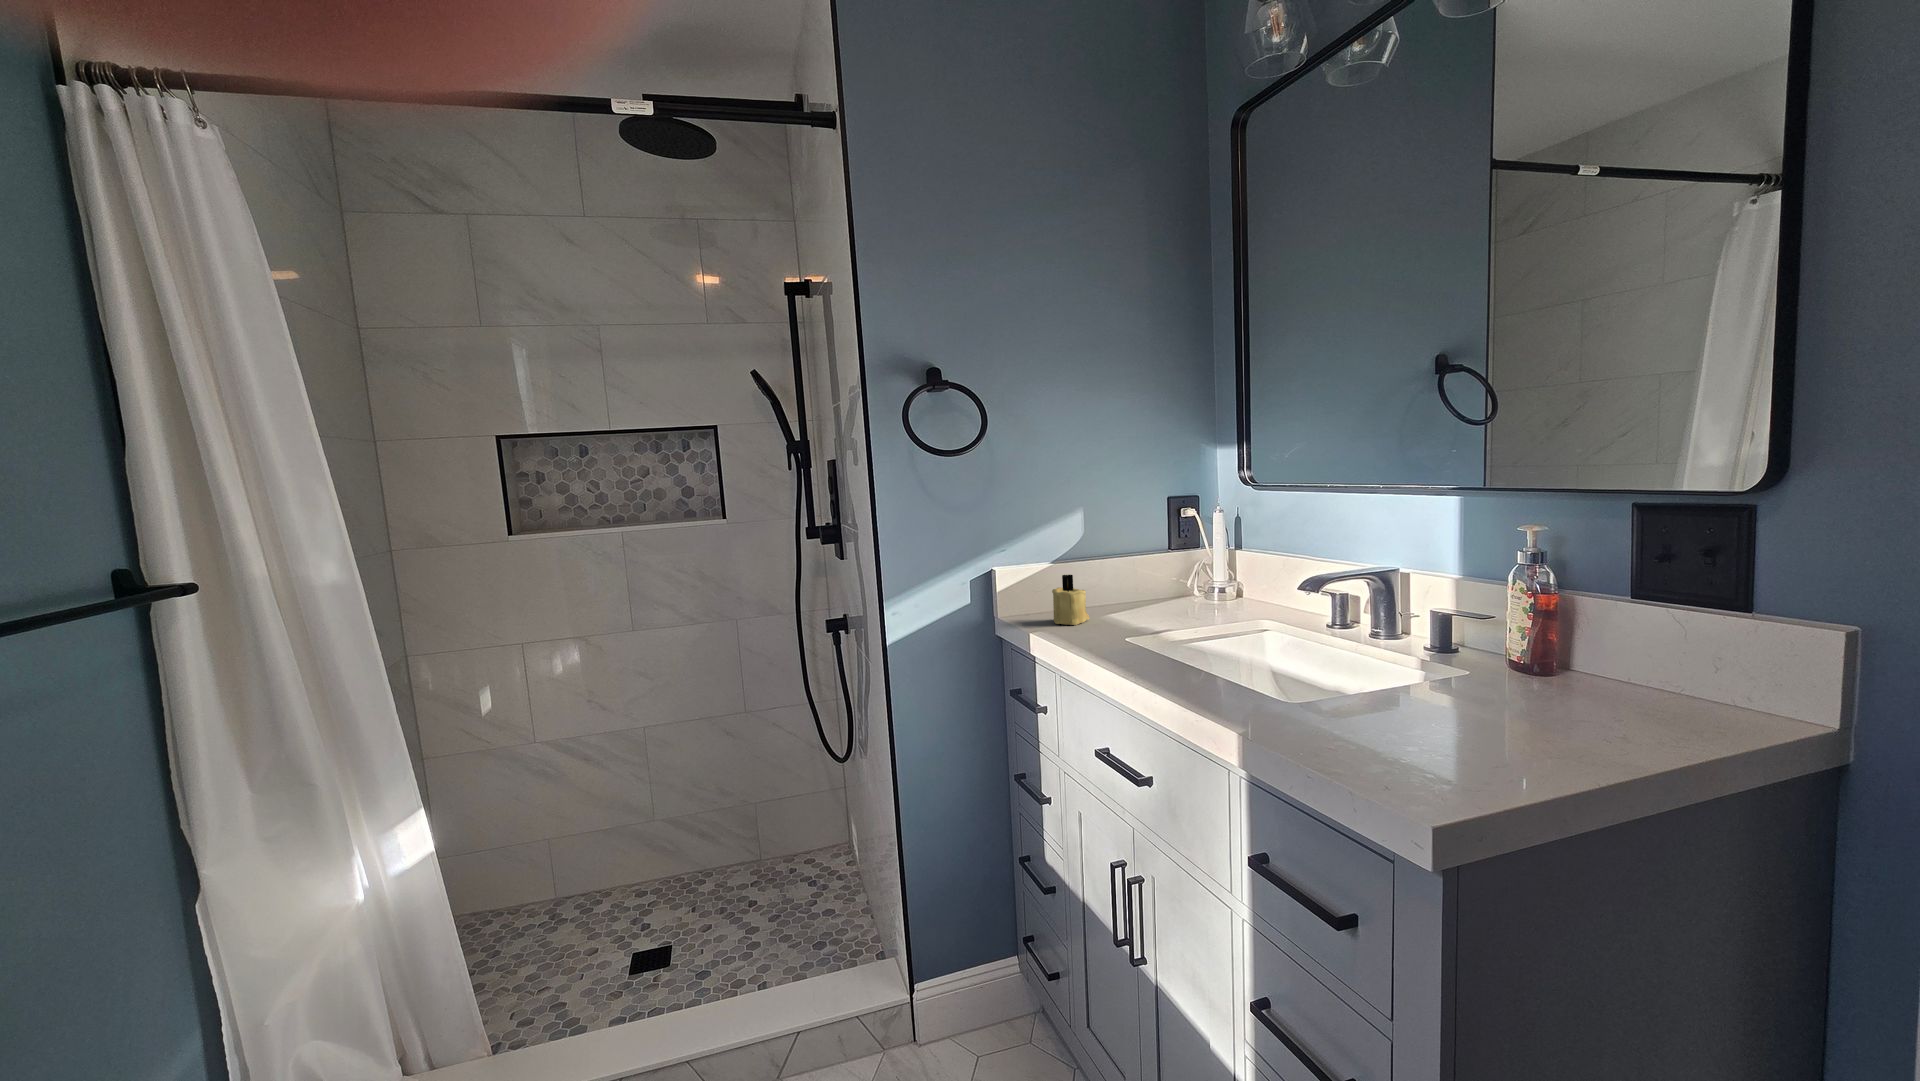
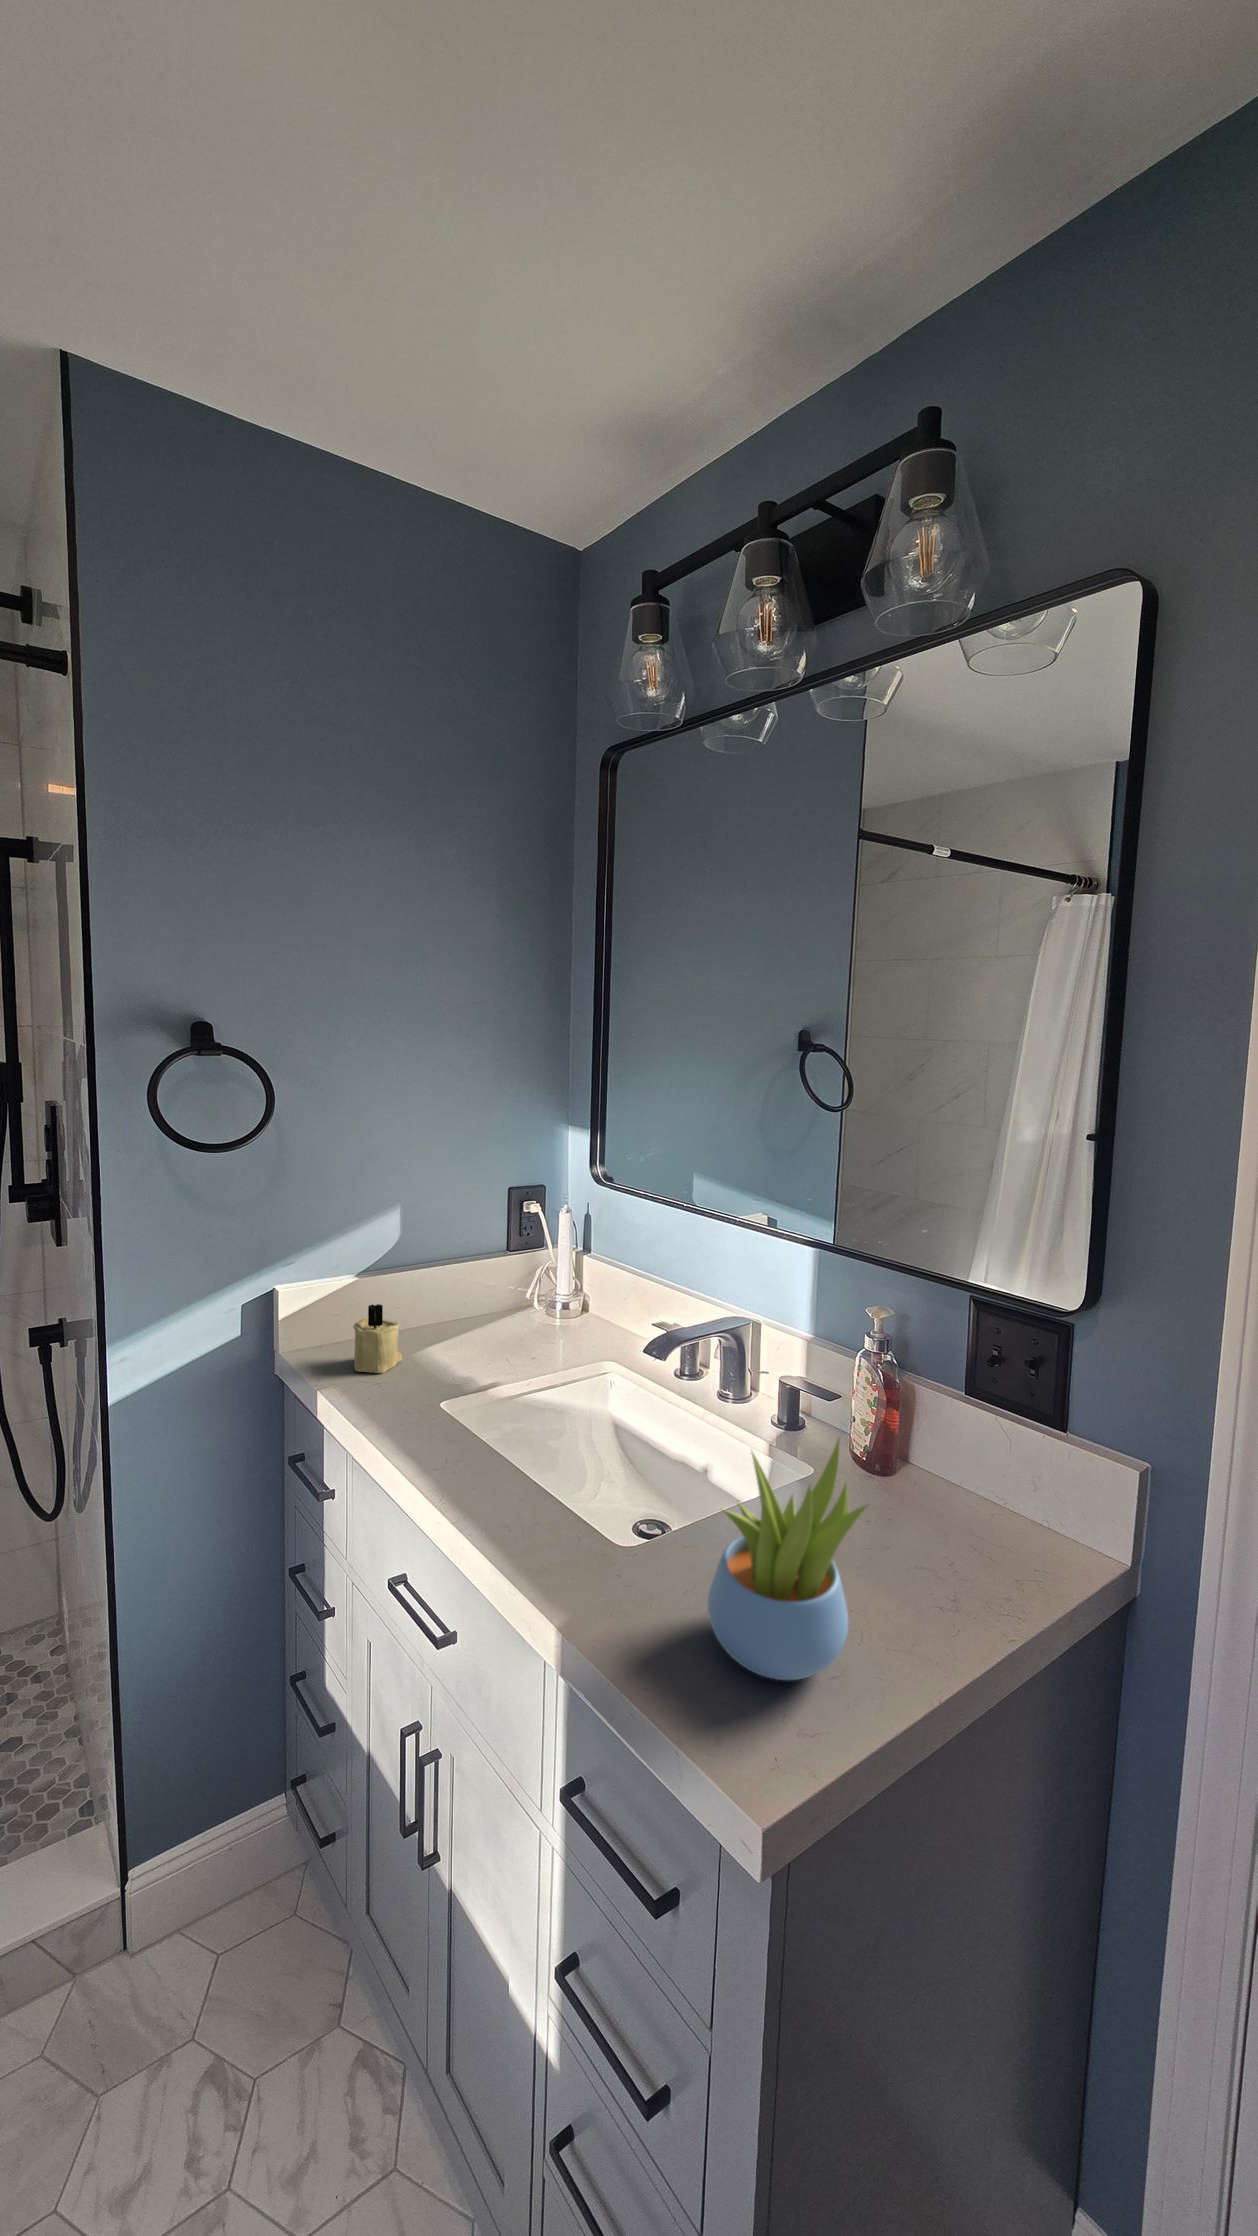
succulent plant: none [1369,567,1519,757] -> present [708,1439,867,1680]

